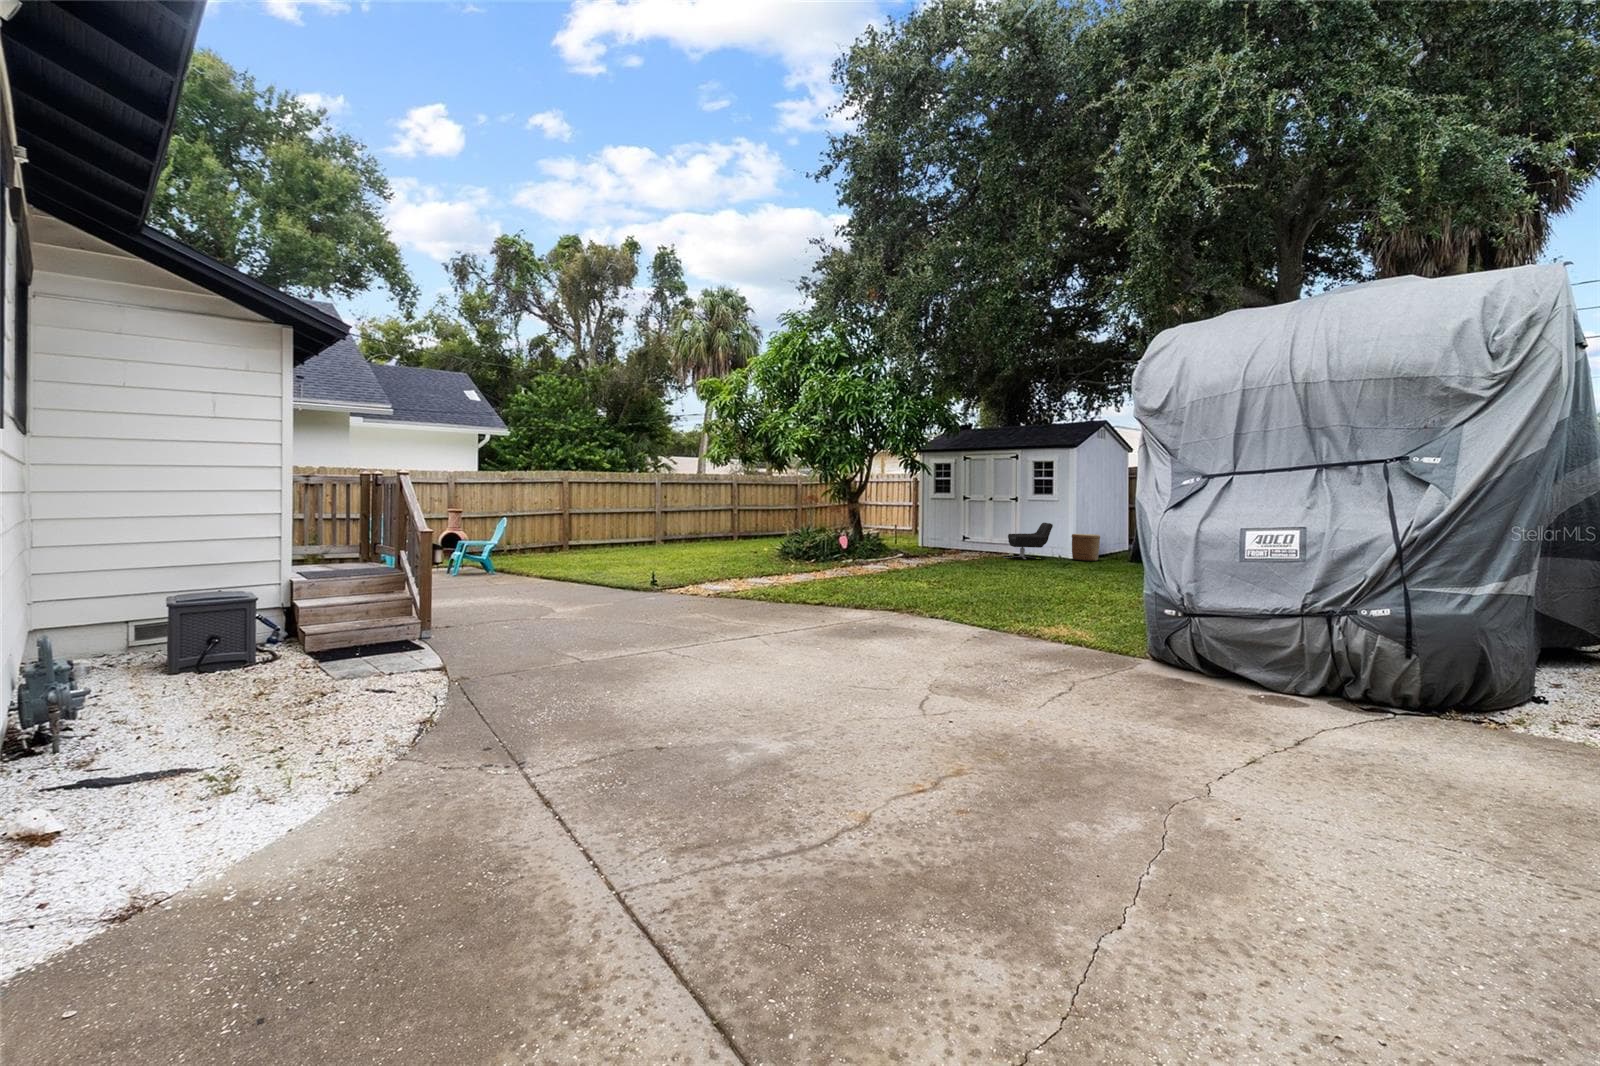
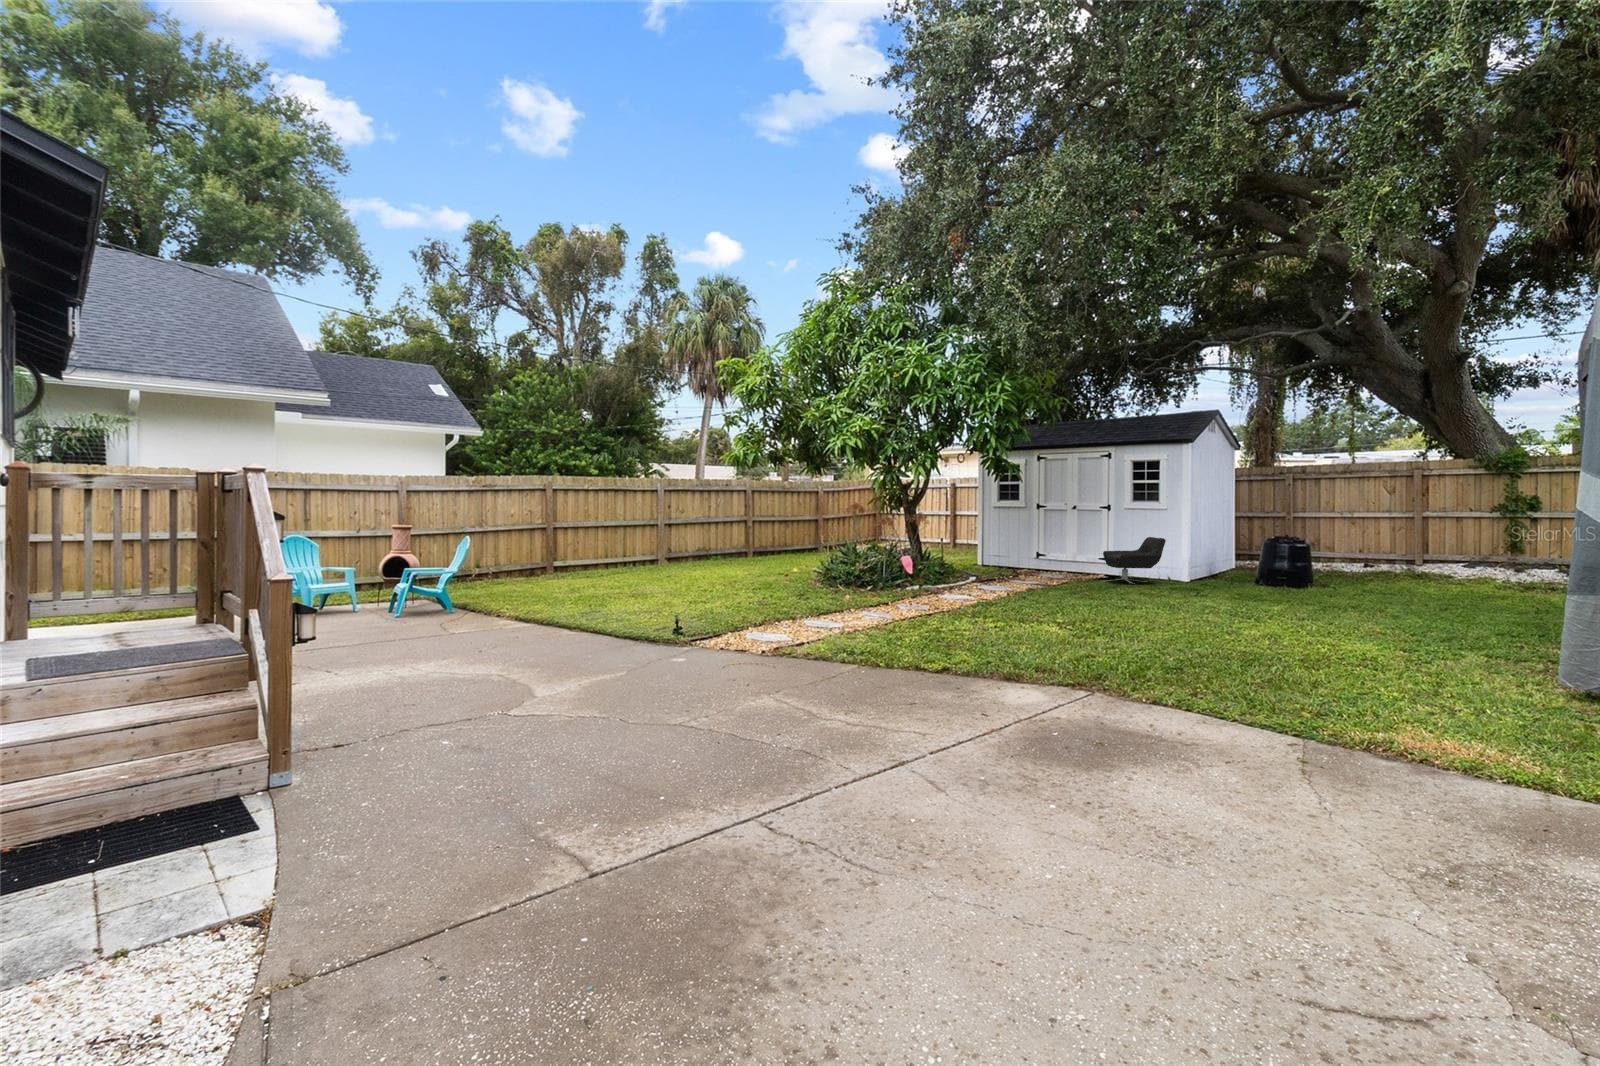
woven basket: present [1072,534,1100,561] -> none [1189,551,1228,585]

